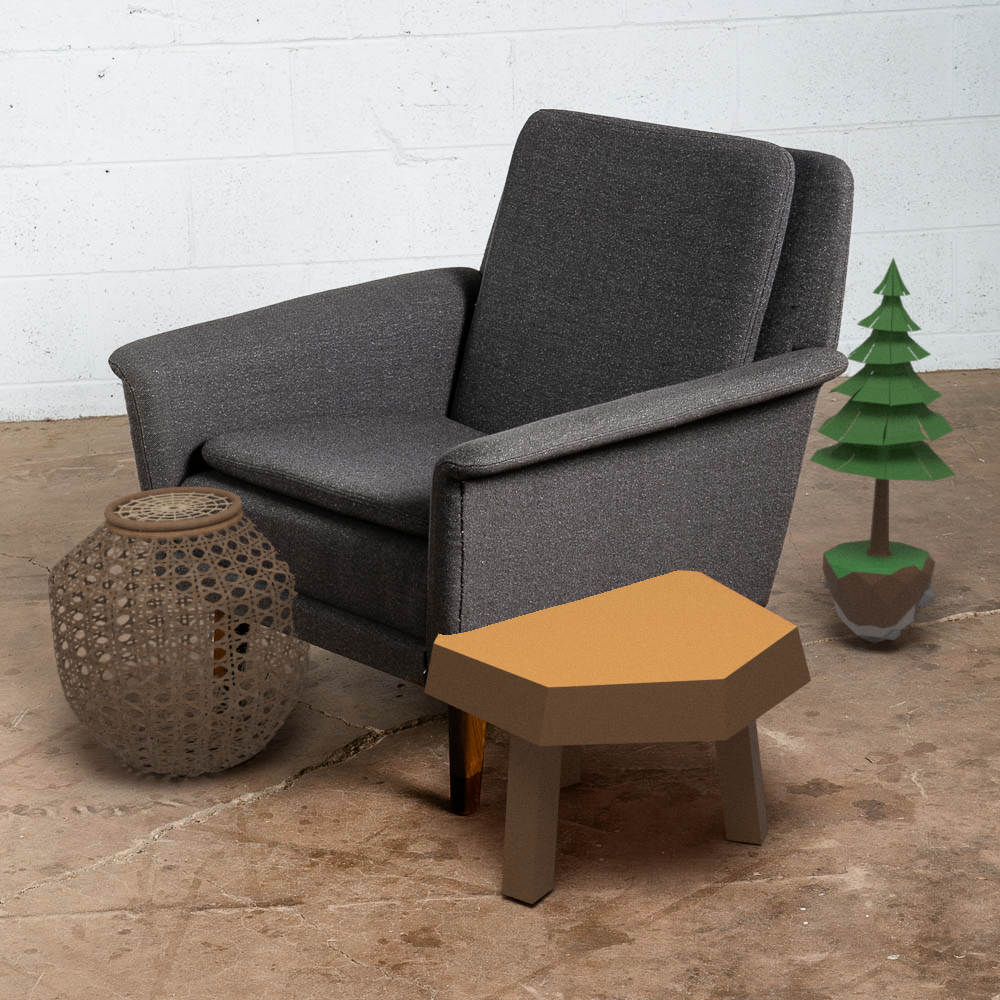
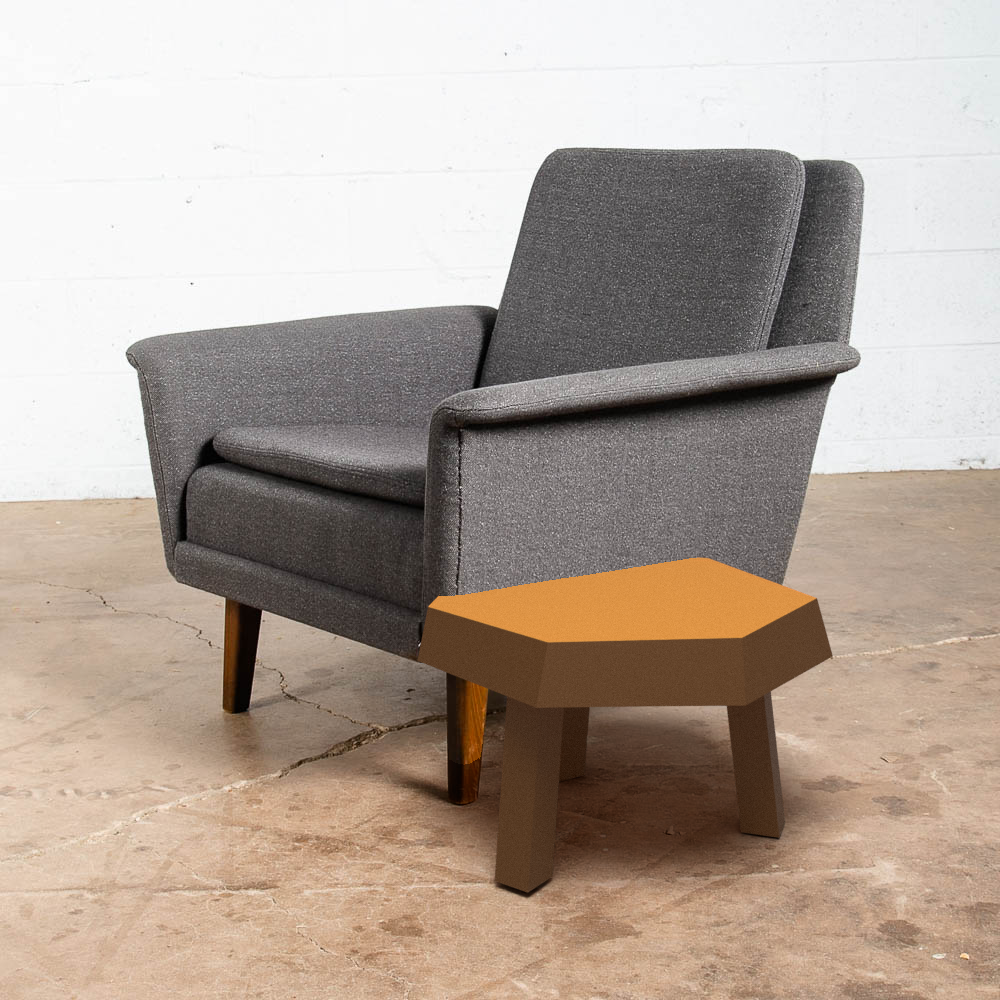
potted tree: present [810,258,955,644] -> none [812,276,958,660]
woven basket: present [48,487,310,775] -> none [51,476,315,761]

